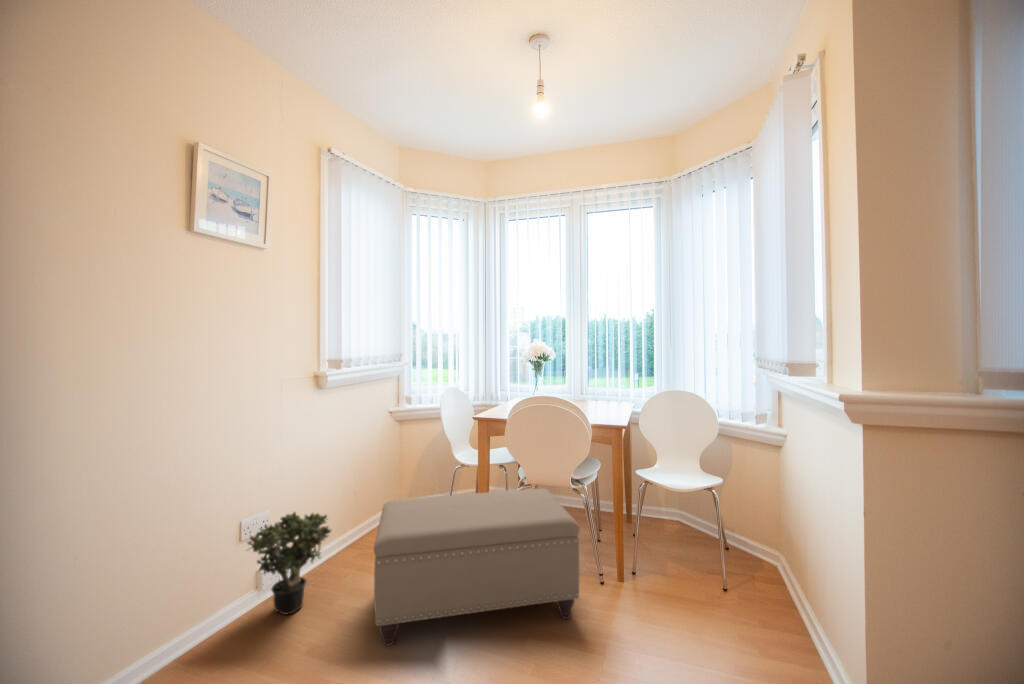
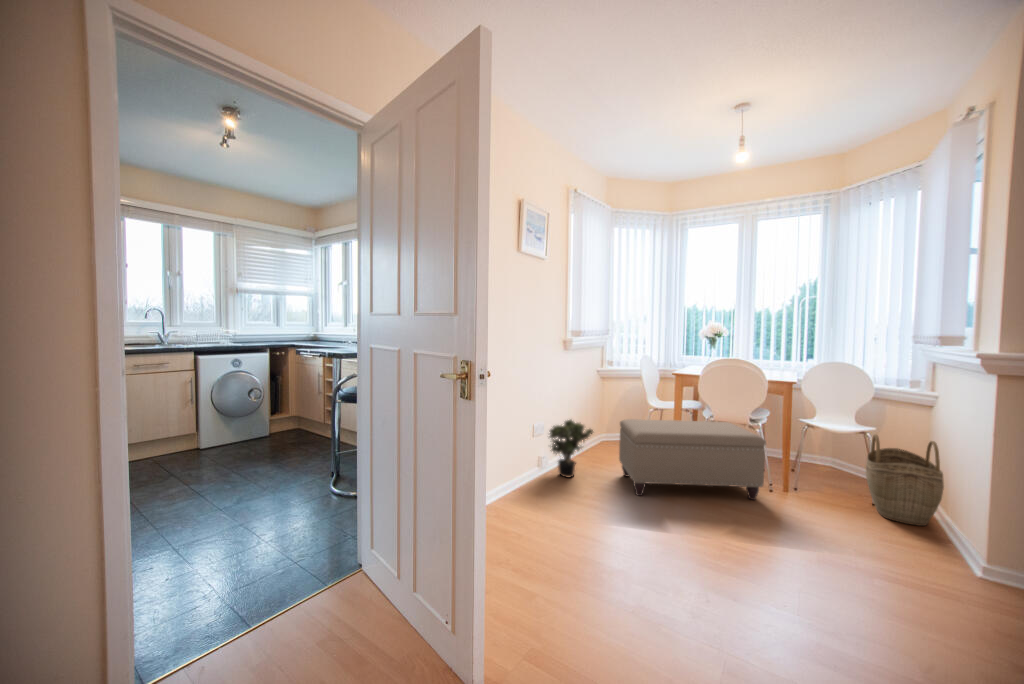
woven basket: none [710,500,802,637] -> present [866,434,944,526]

